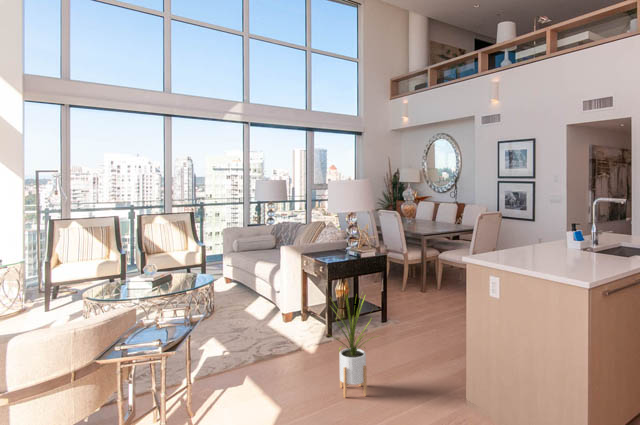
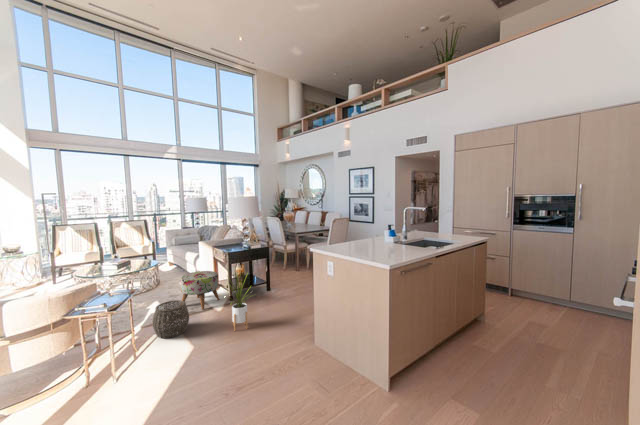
ottoman: none [251,289,311,353] -> present [180,271,219,309]
woven basket: none [214,334,269,397] -> present [152,300,189,338]

